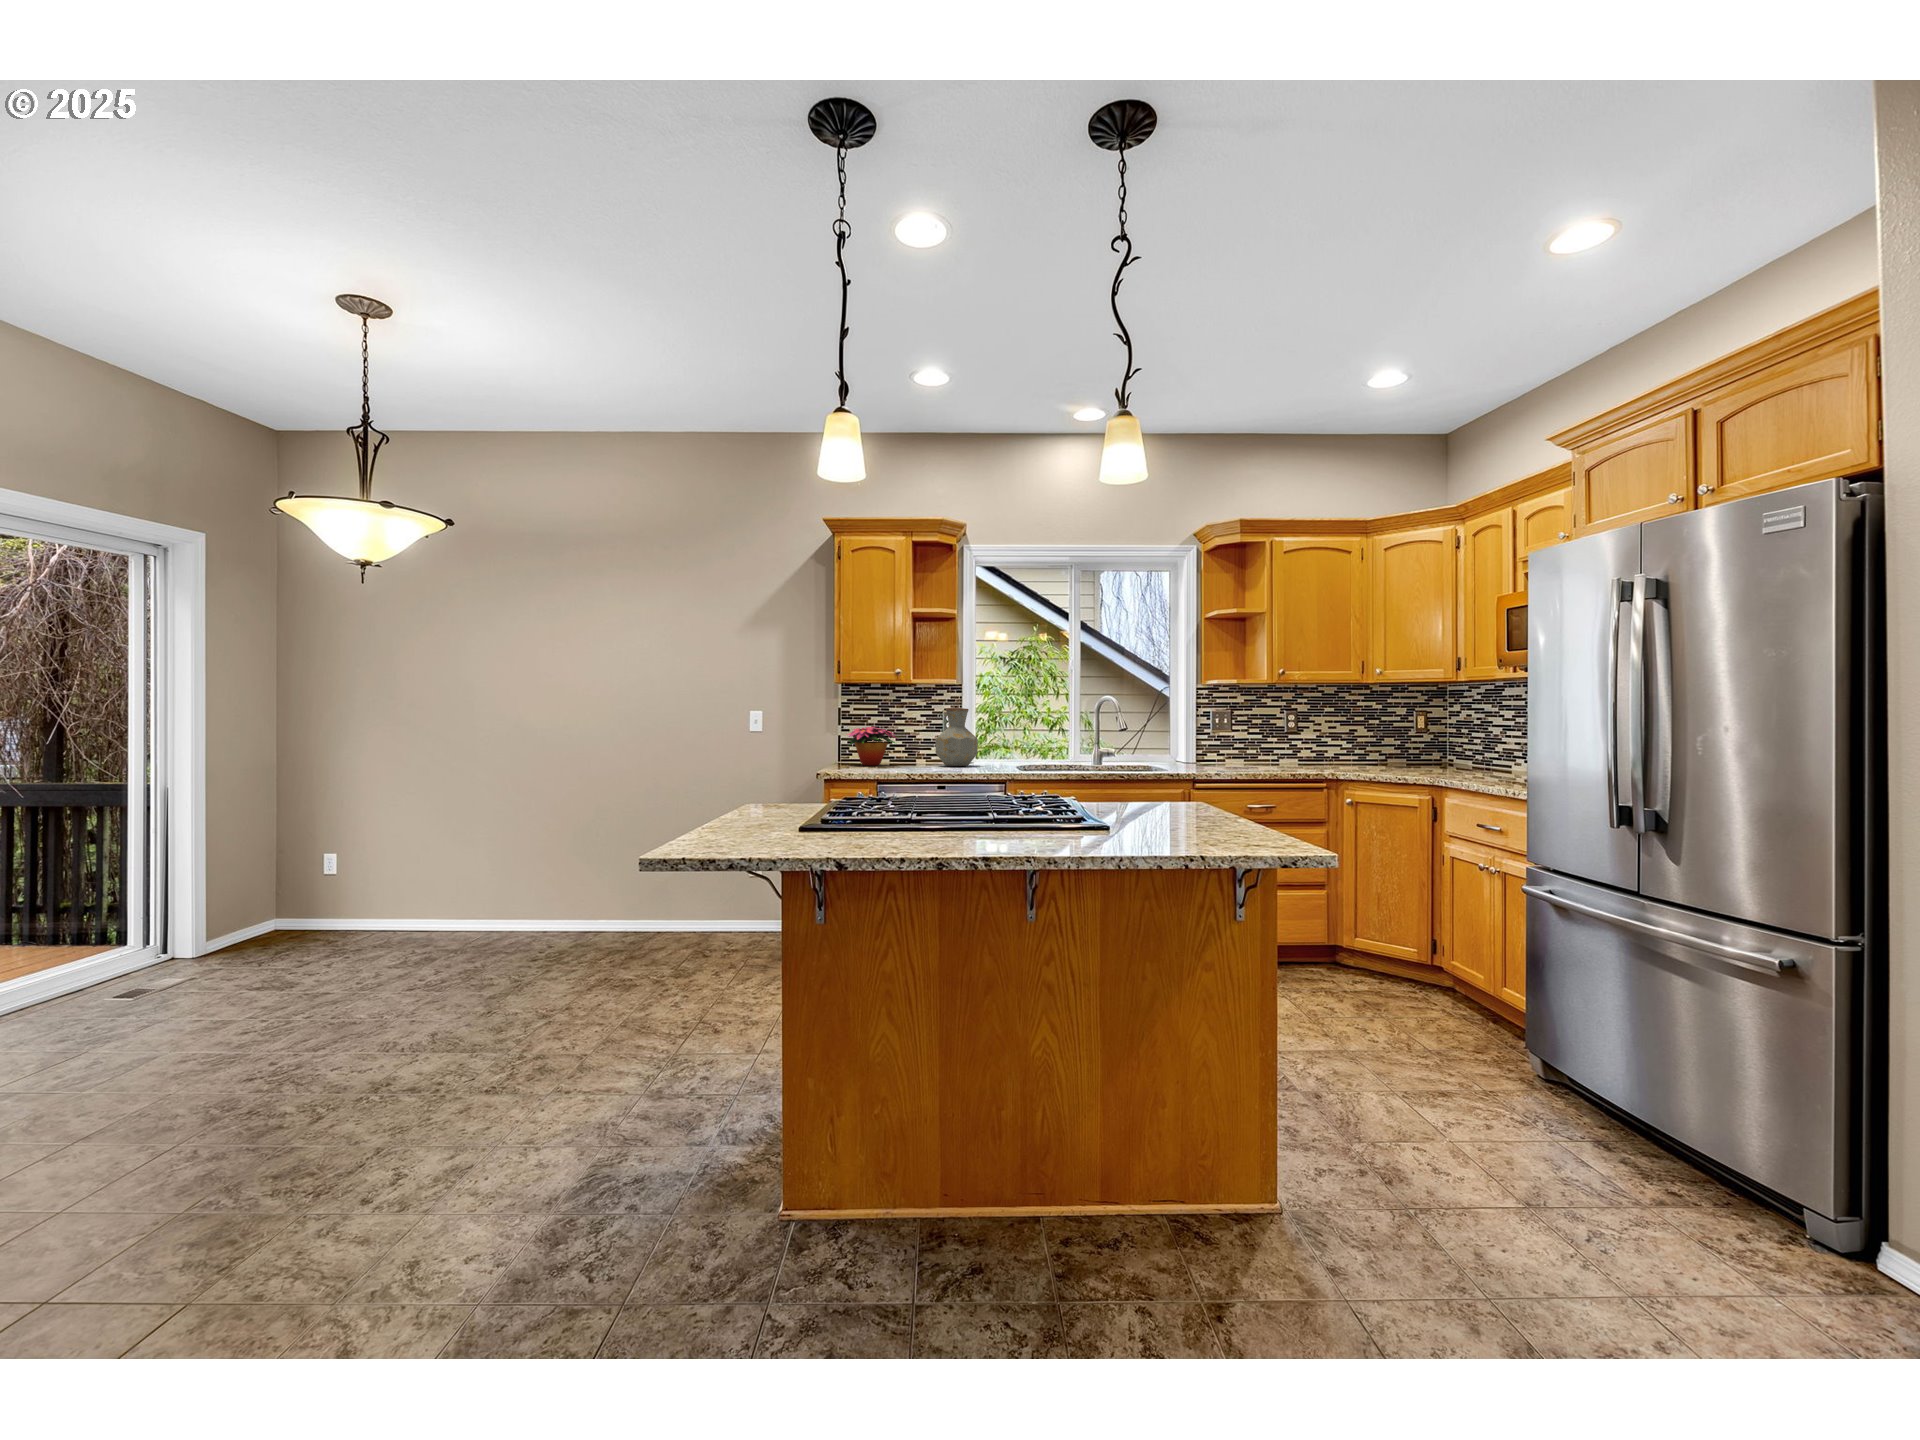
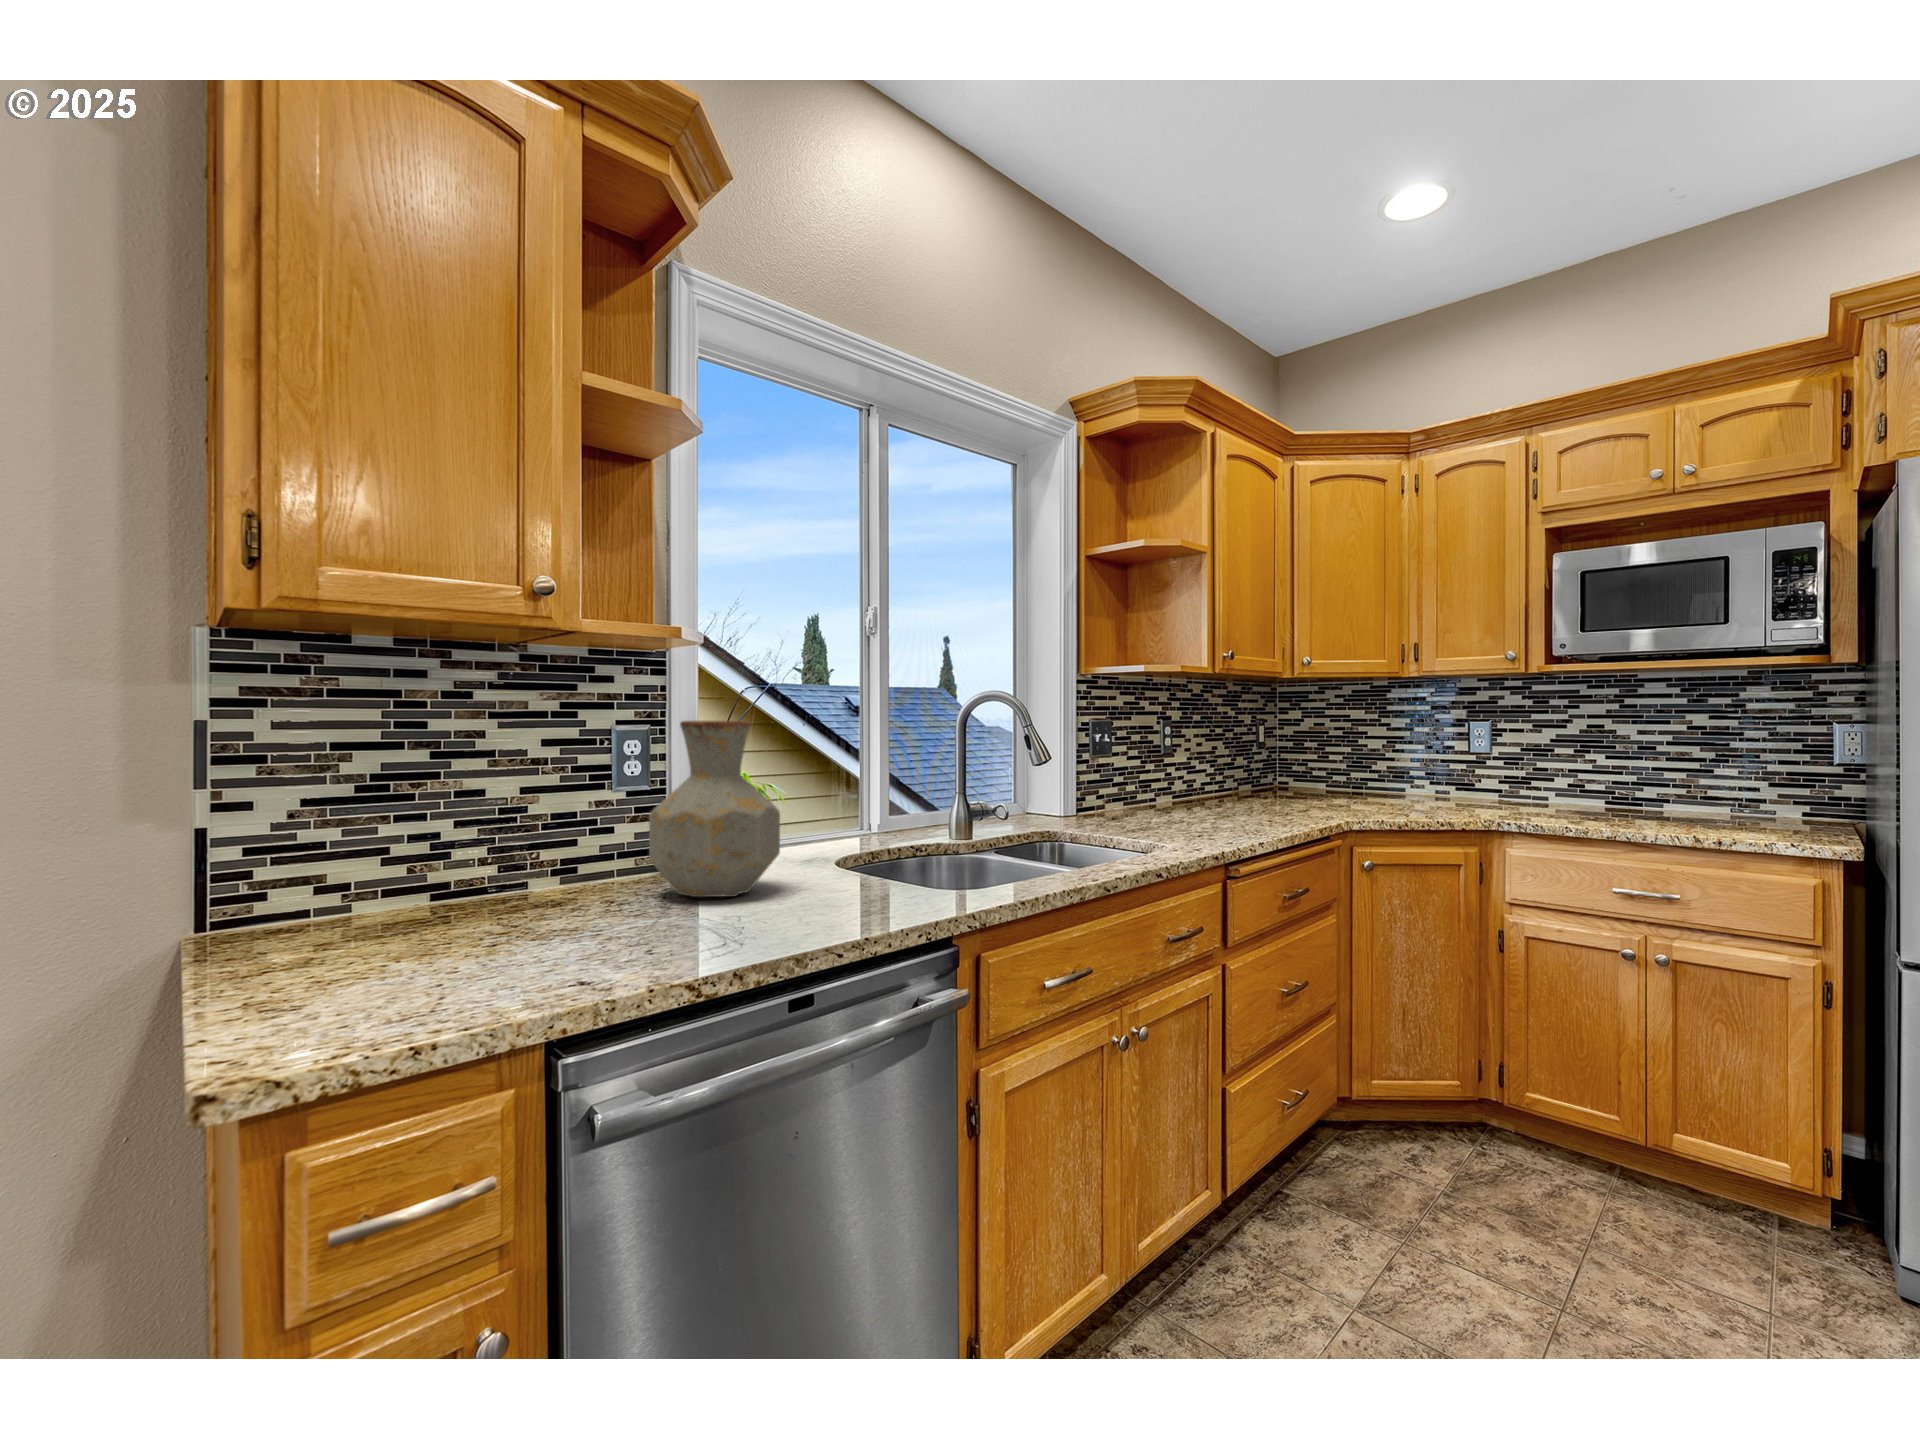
flower arrangement: present [847,727,897,766] -> none [290,787,542,943]

